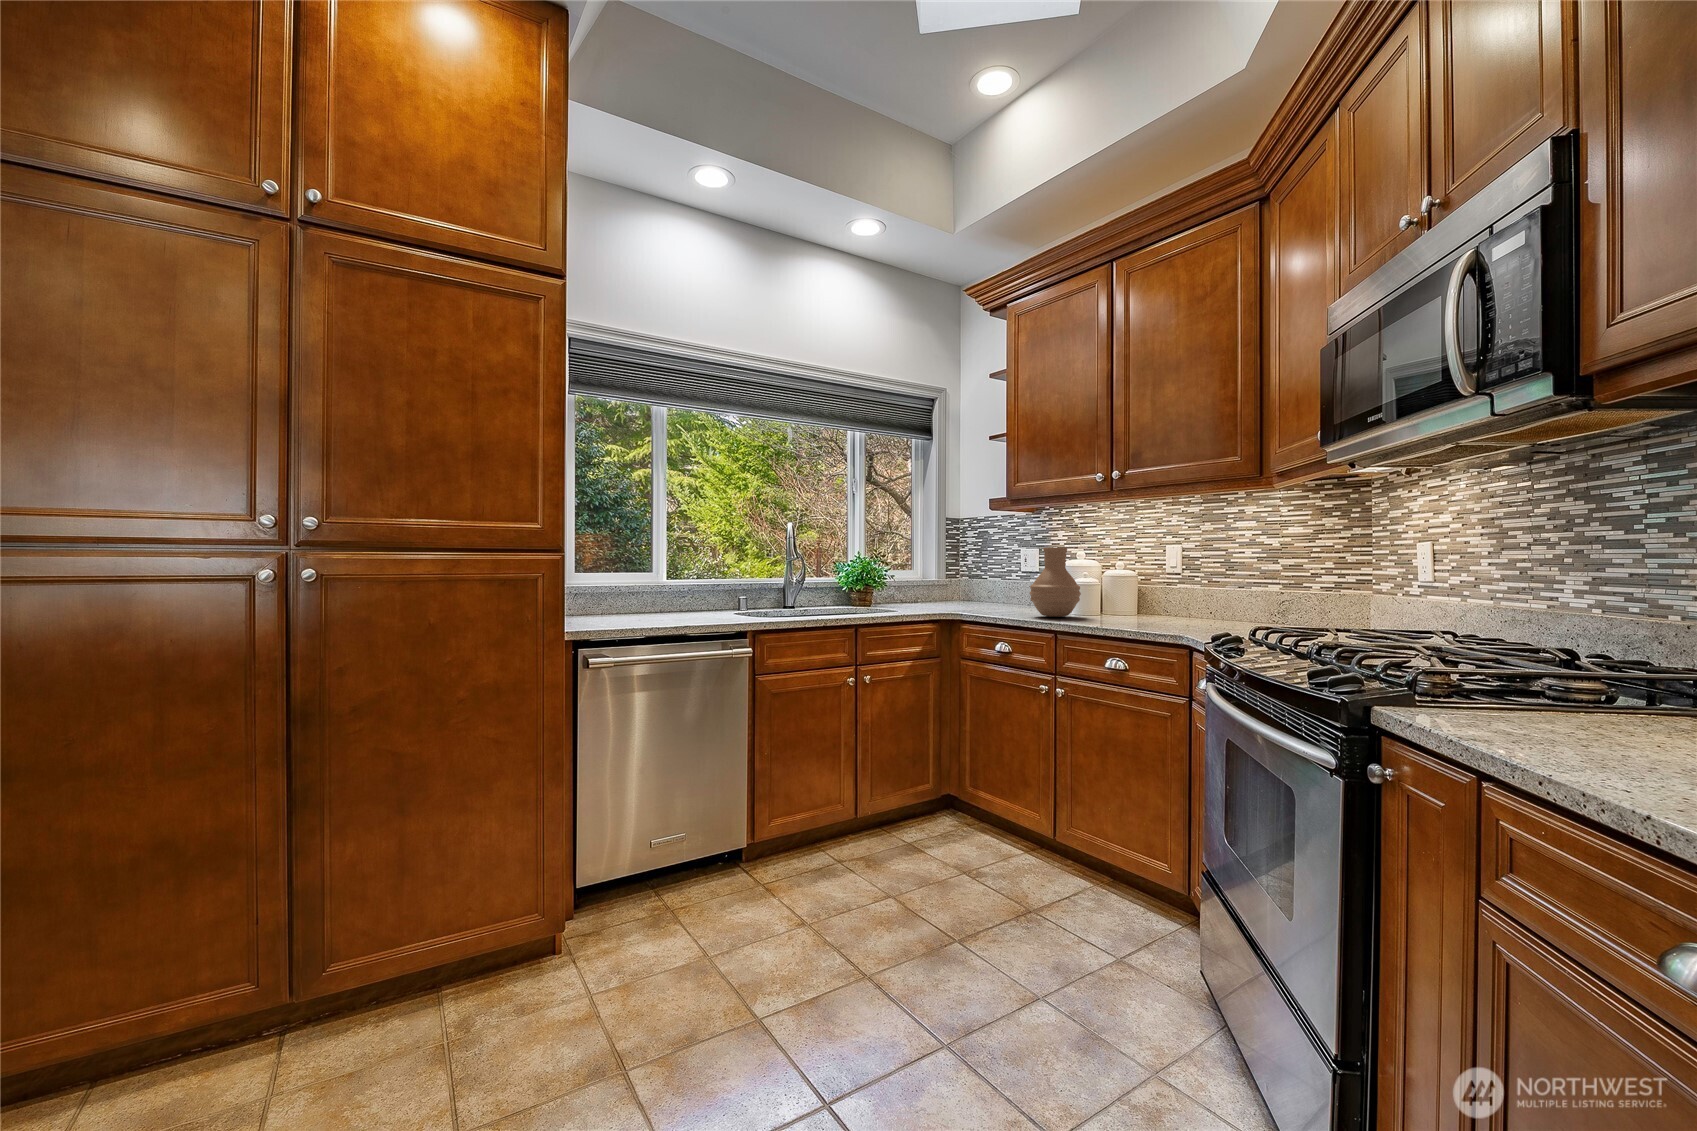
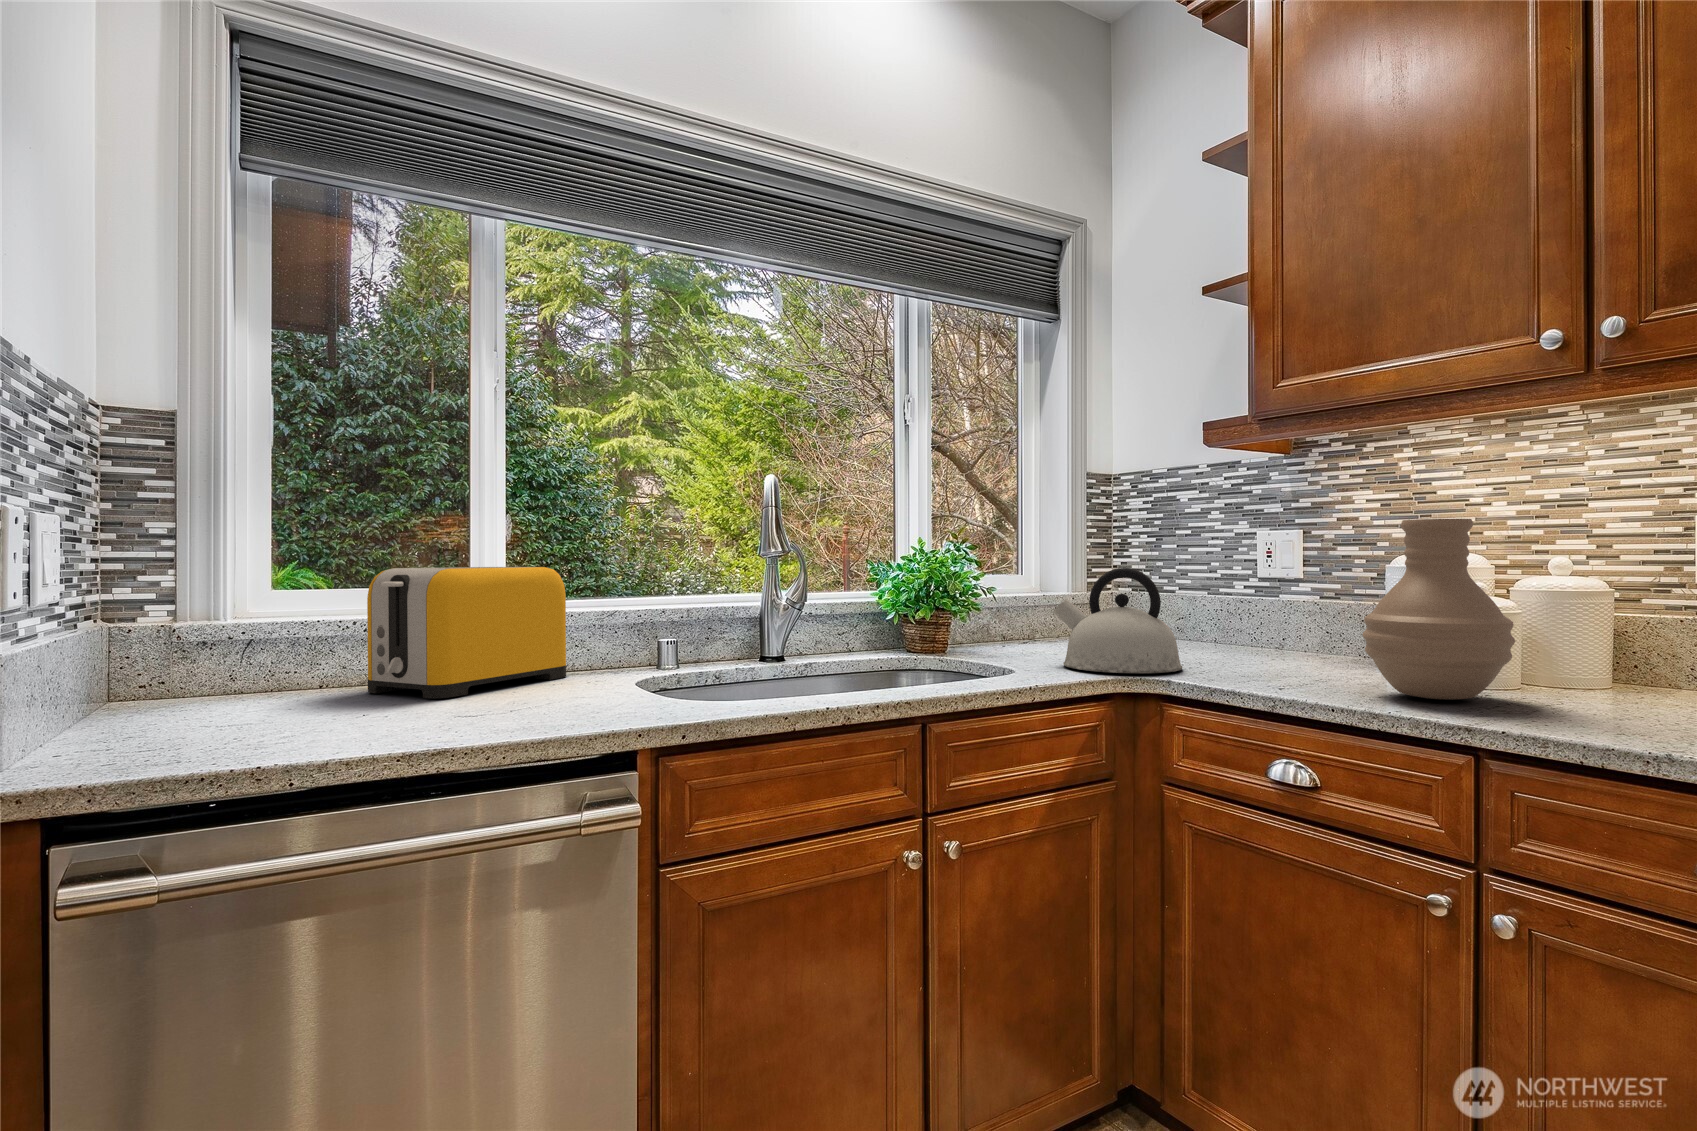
toaster: none [628,564,703,617] -> present [367,567,566,698]
kettle: none [918,566,971,611] -> present [1054,568,1182,673]

